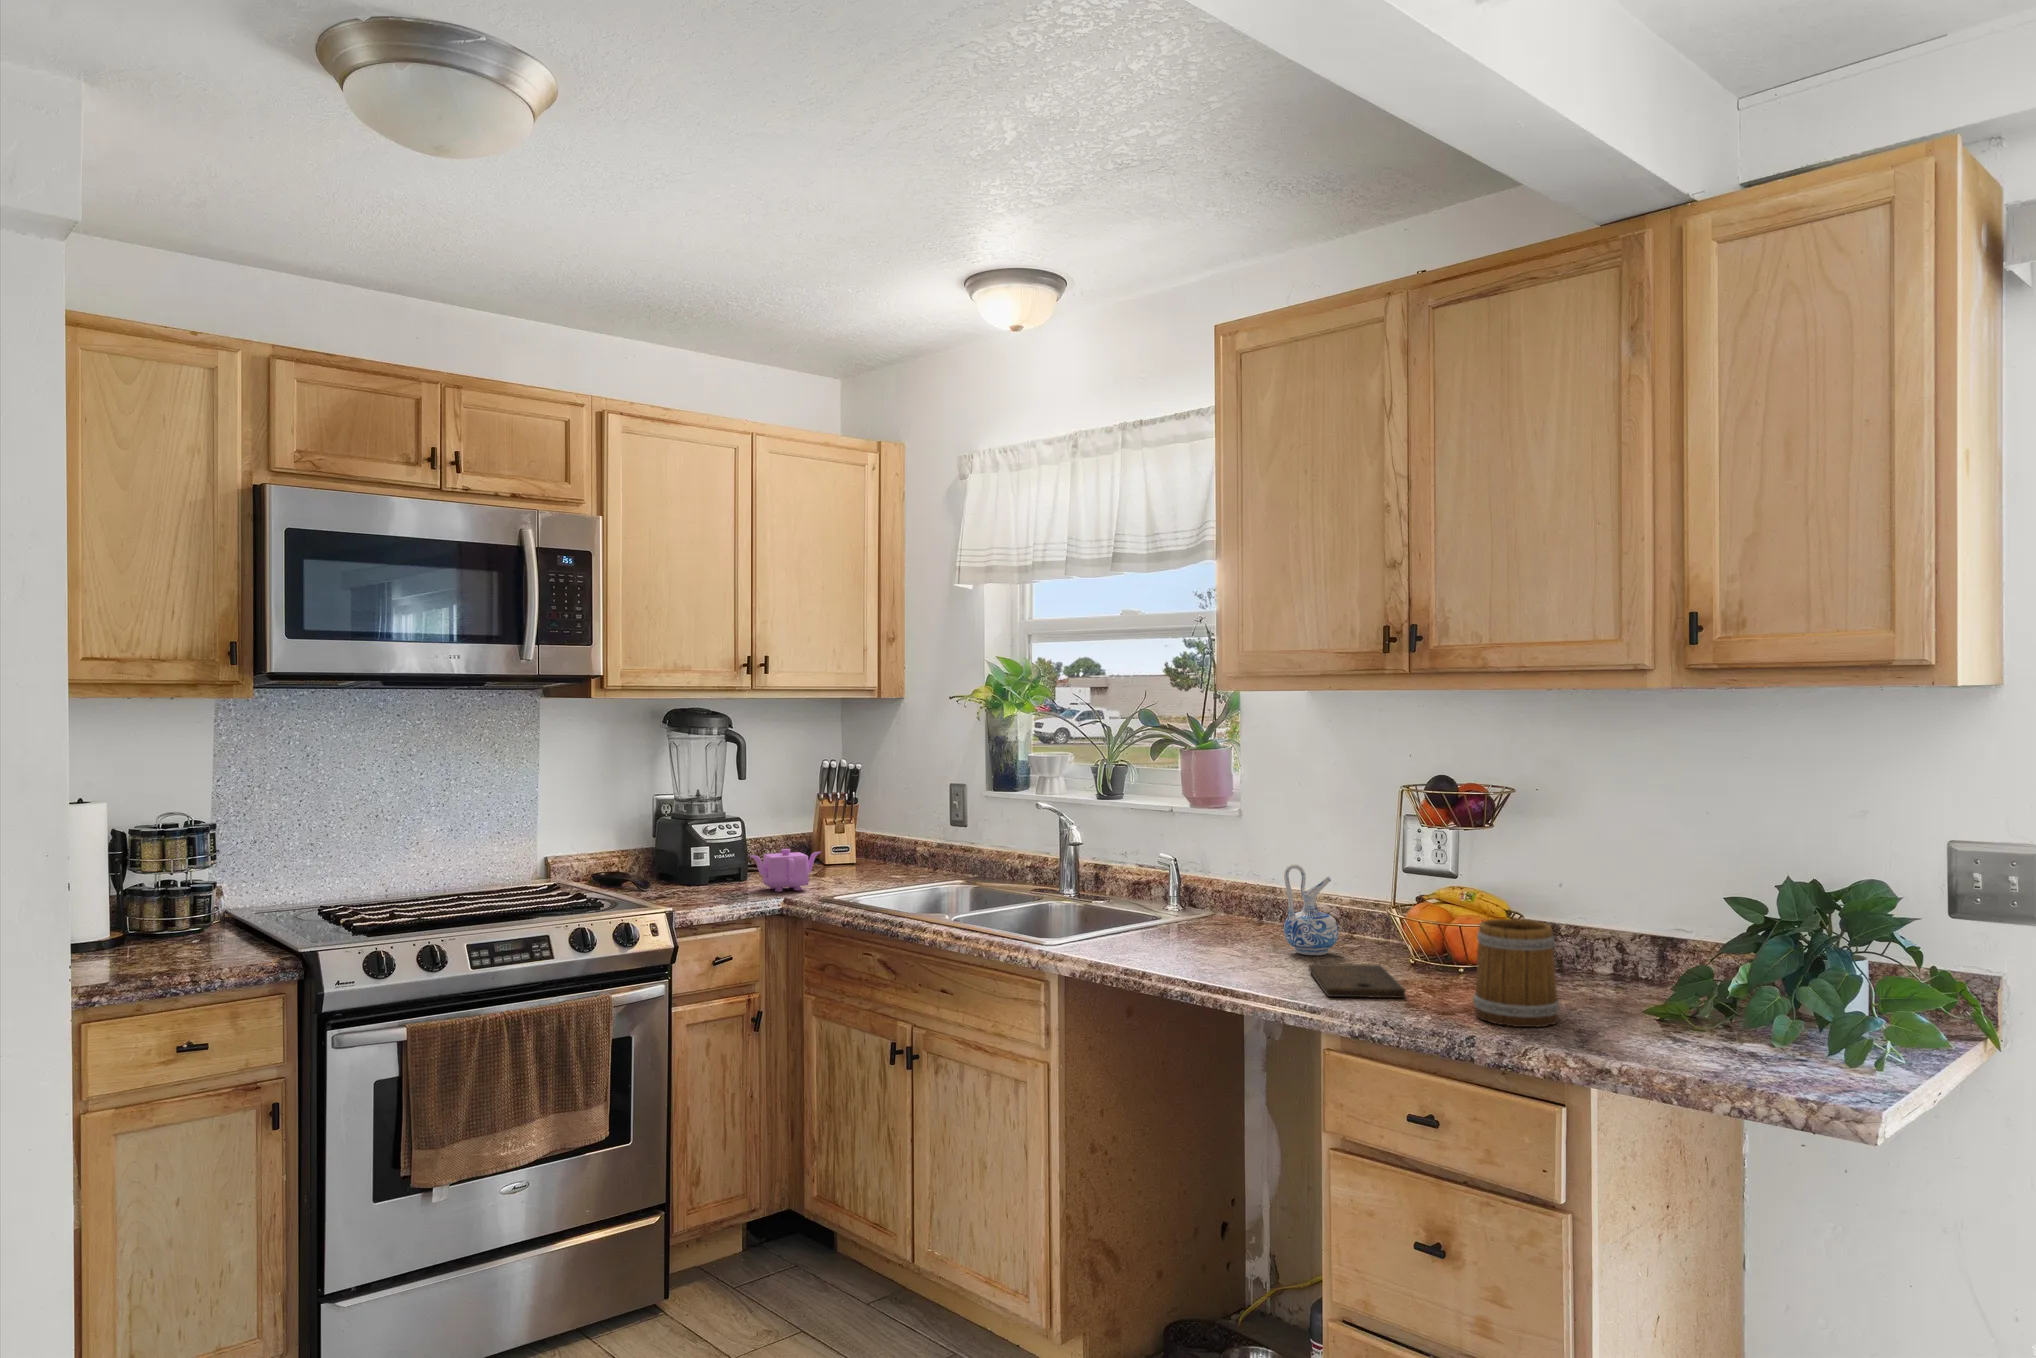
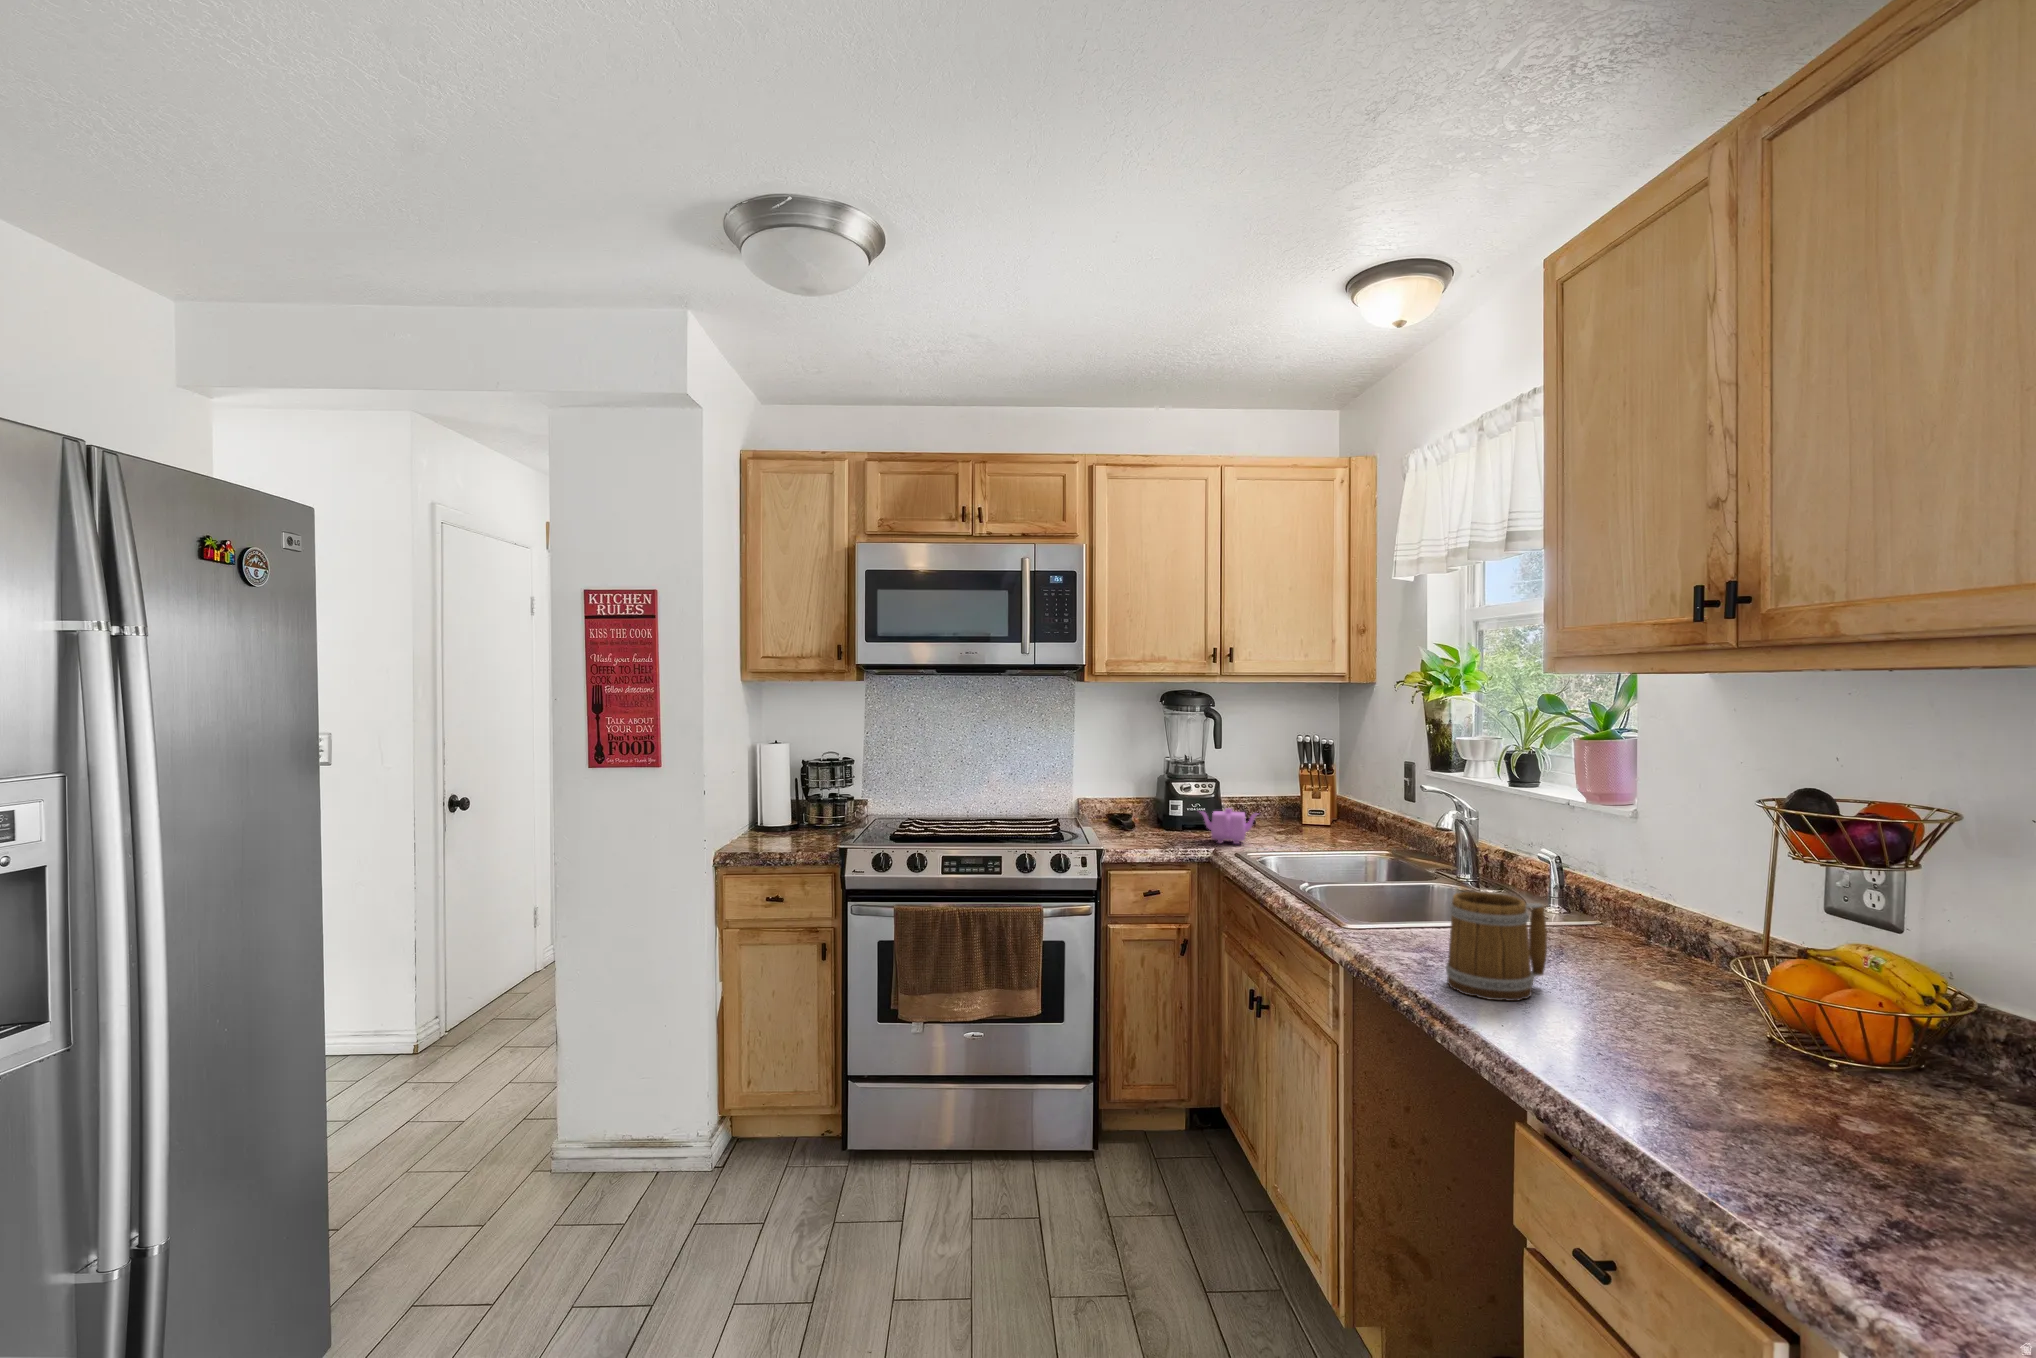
ceramic pitcher: present [1284,864,1338,955] -> none [1605,882,1684,999]
mug: present [1473,919,1560,1027] -> present [1446,892,1547,1001]
cutting board: present [1309,964,1405,998] -> none [1548,1008,1693,1084]

